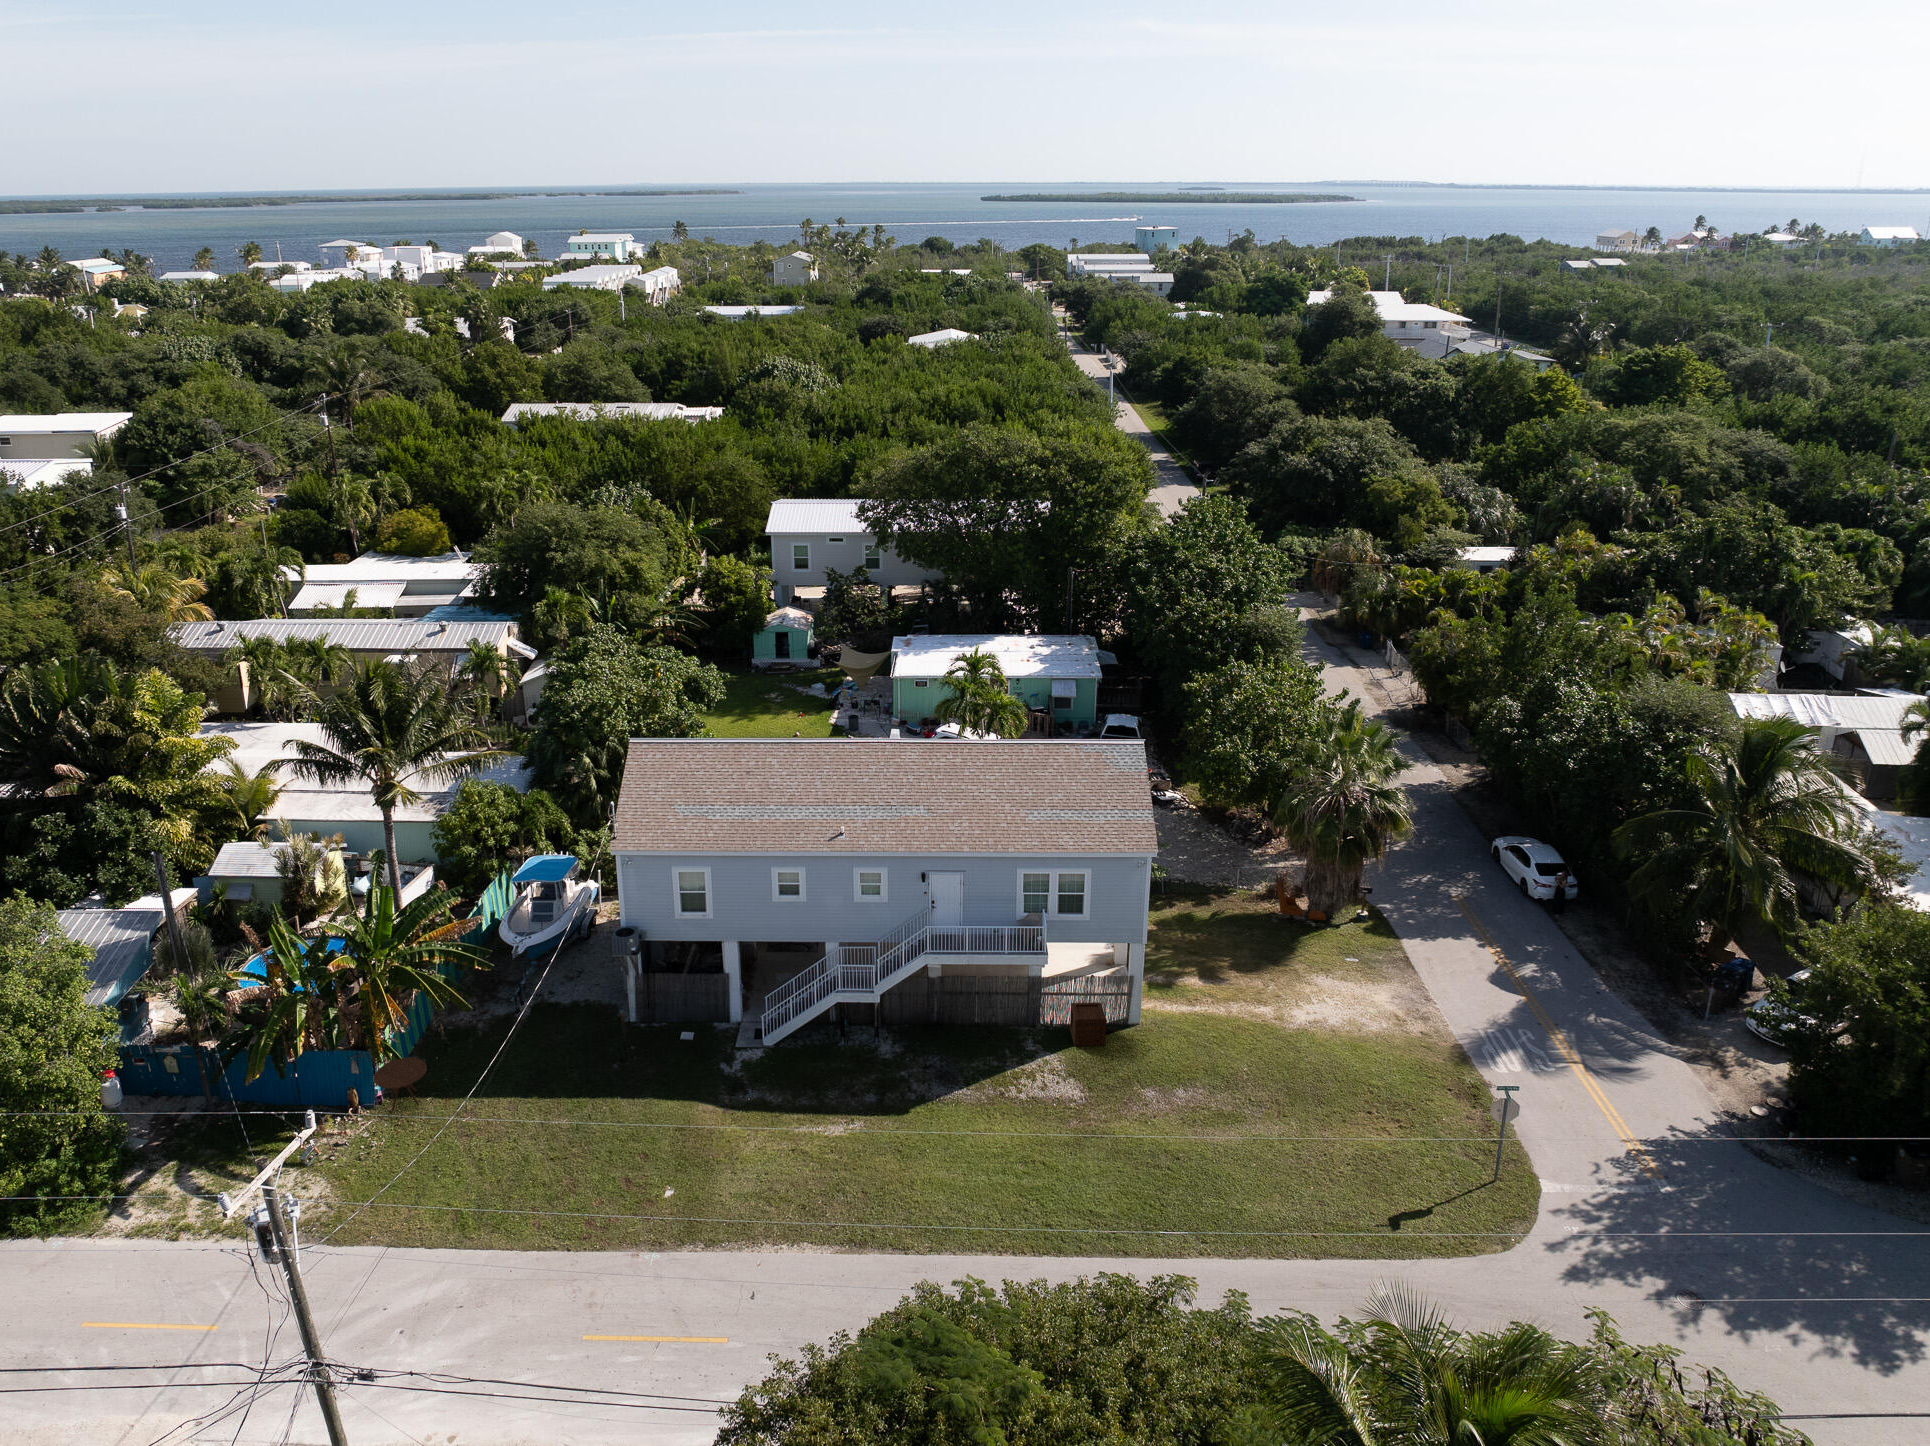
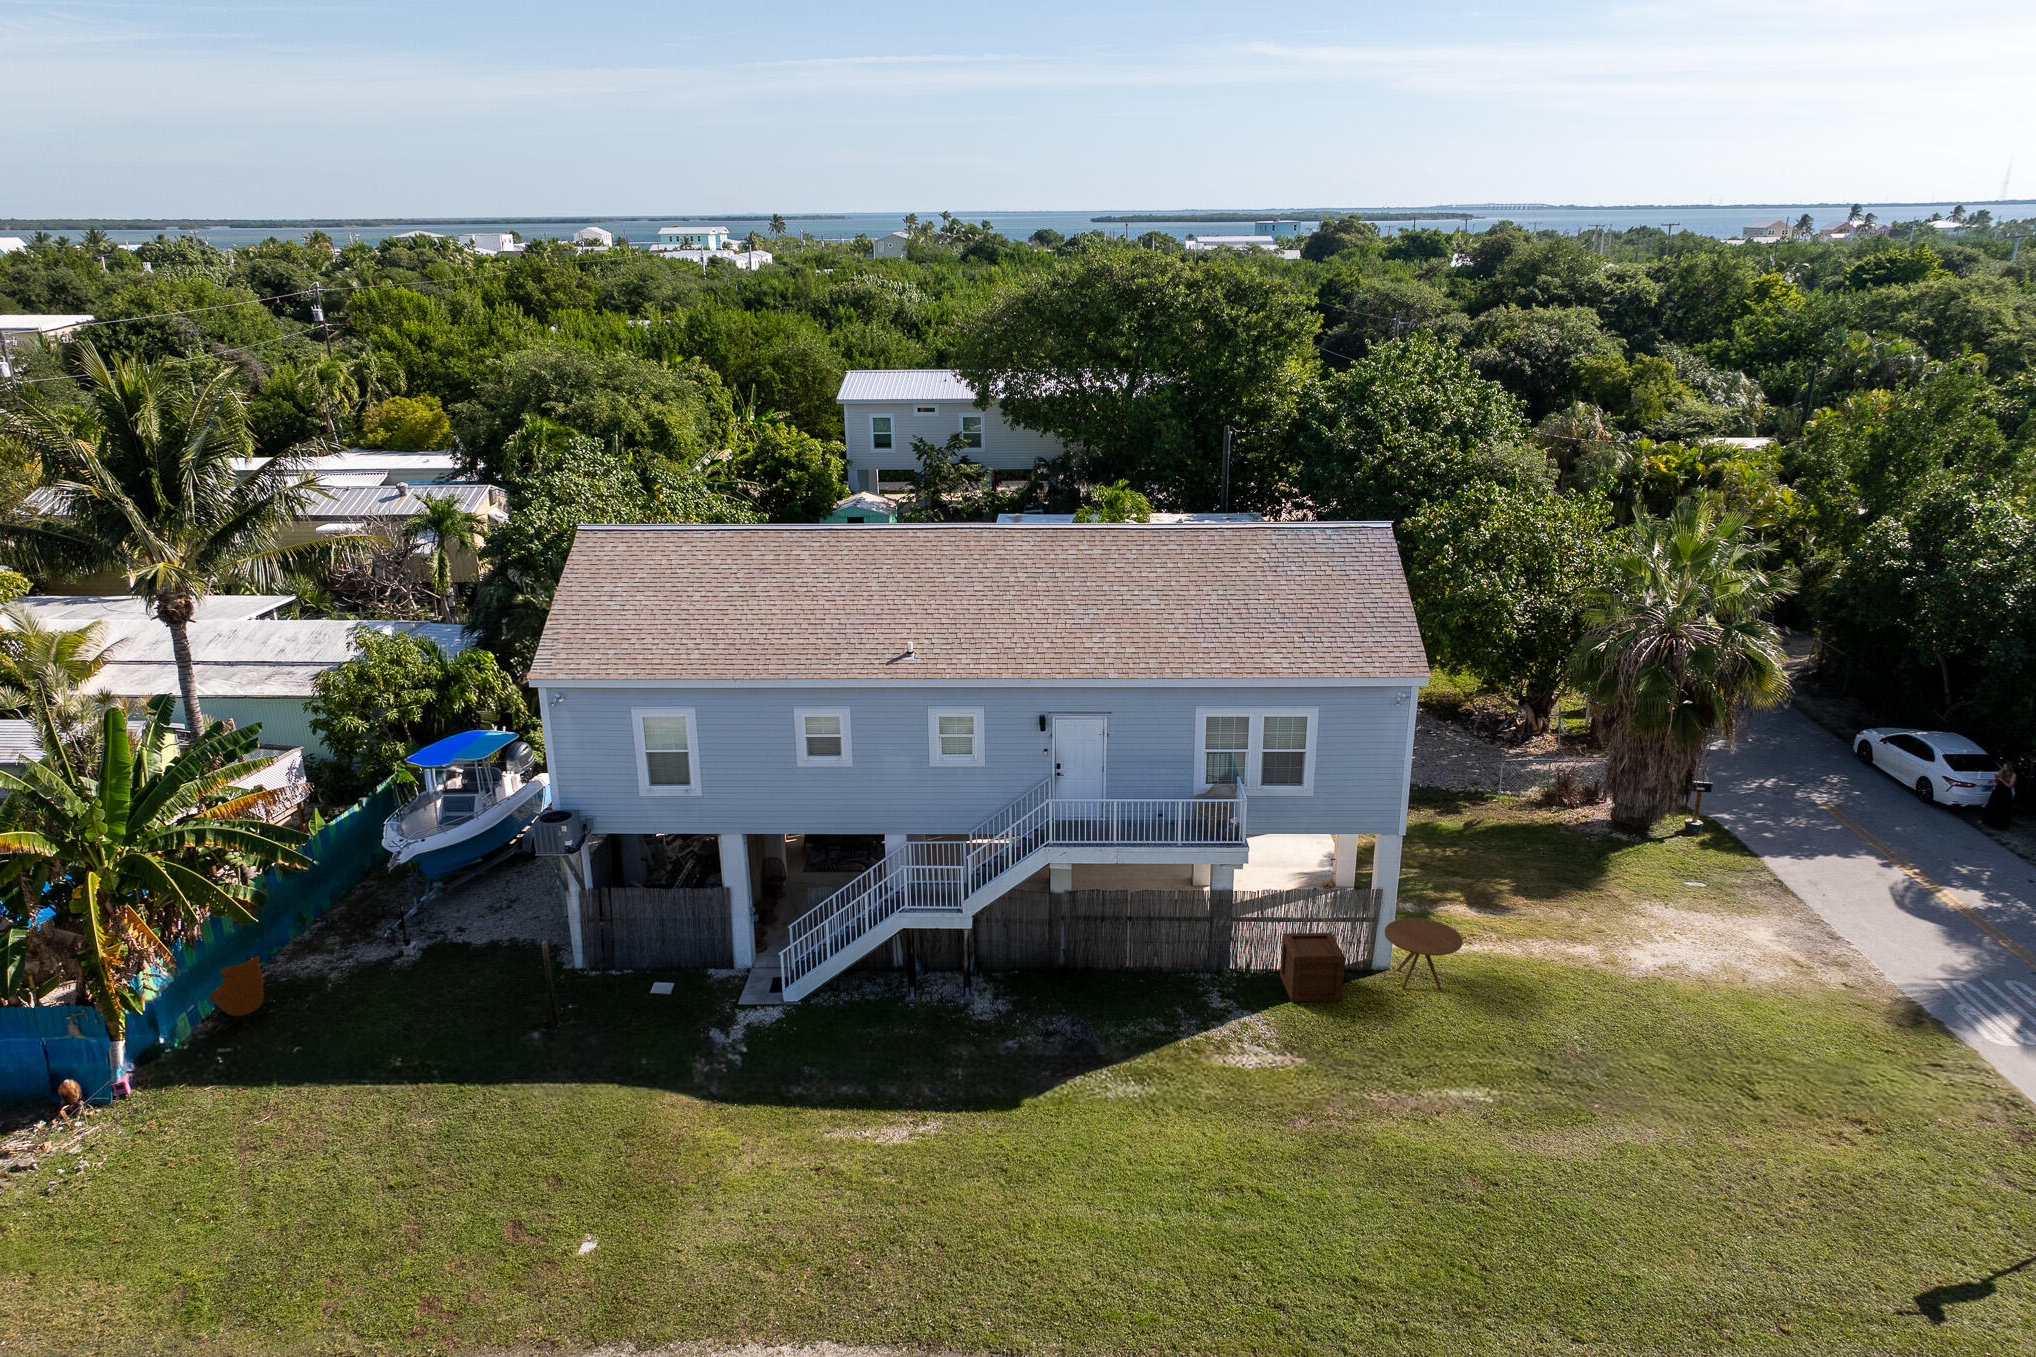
lounge chair: present [1277,881,1326,927] -> present [209,956,269,1033]
round table: present [374,1058,427,1111] -> present [1385,918,1463,992]

